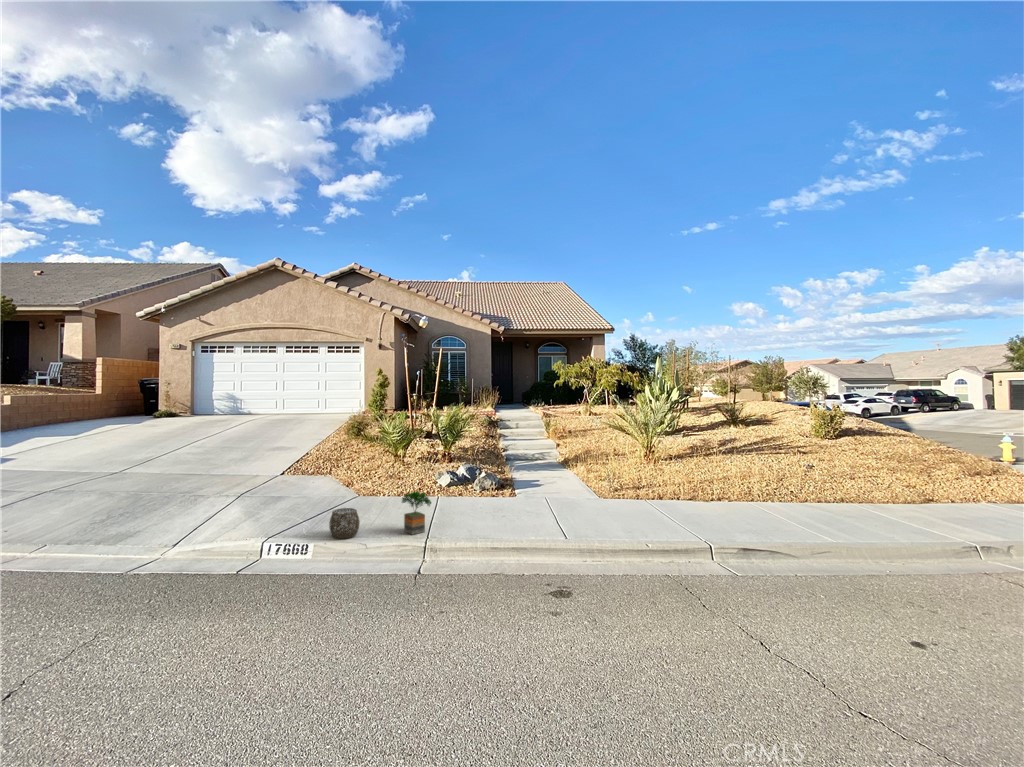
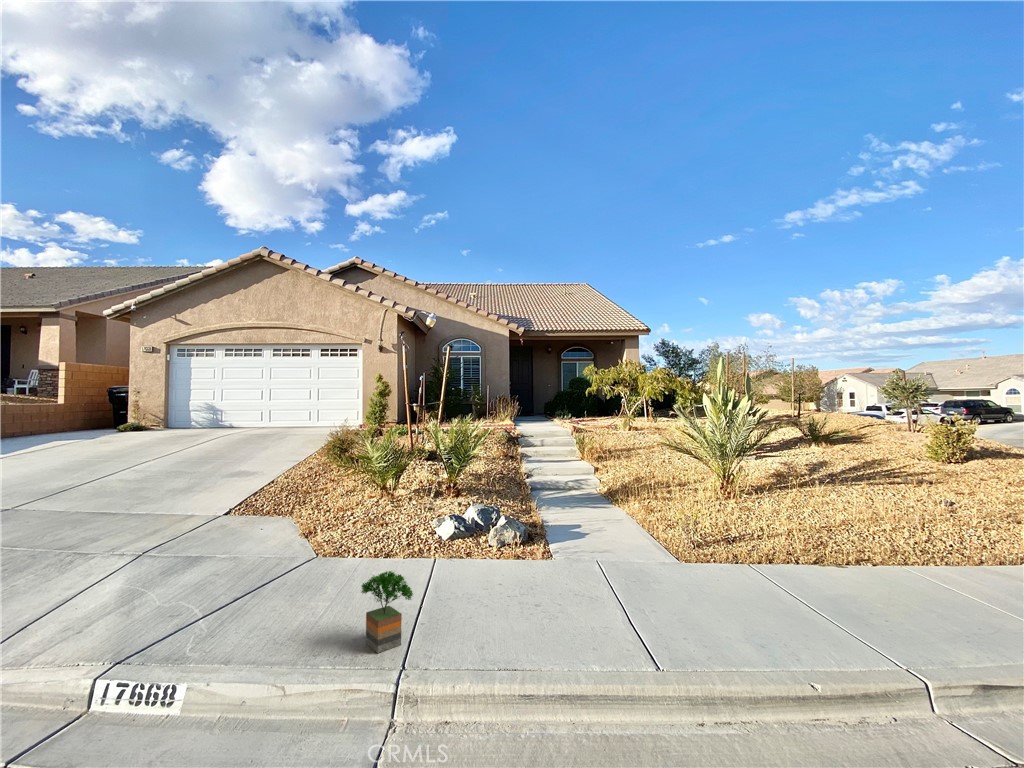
woven basket: present [329,508,360,539] -> none [229,602,287,665]

